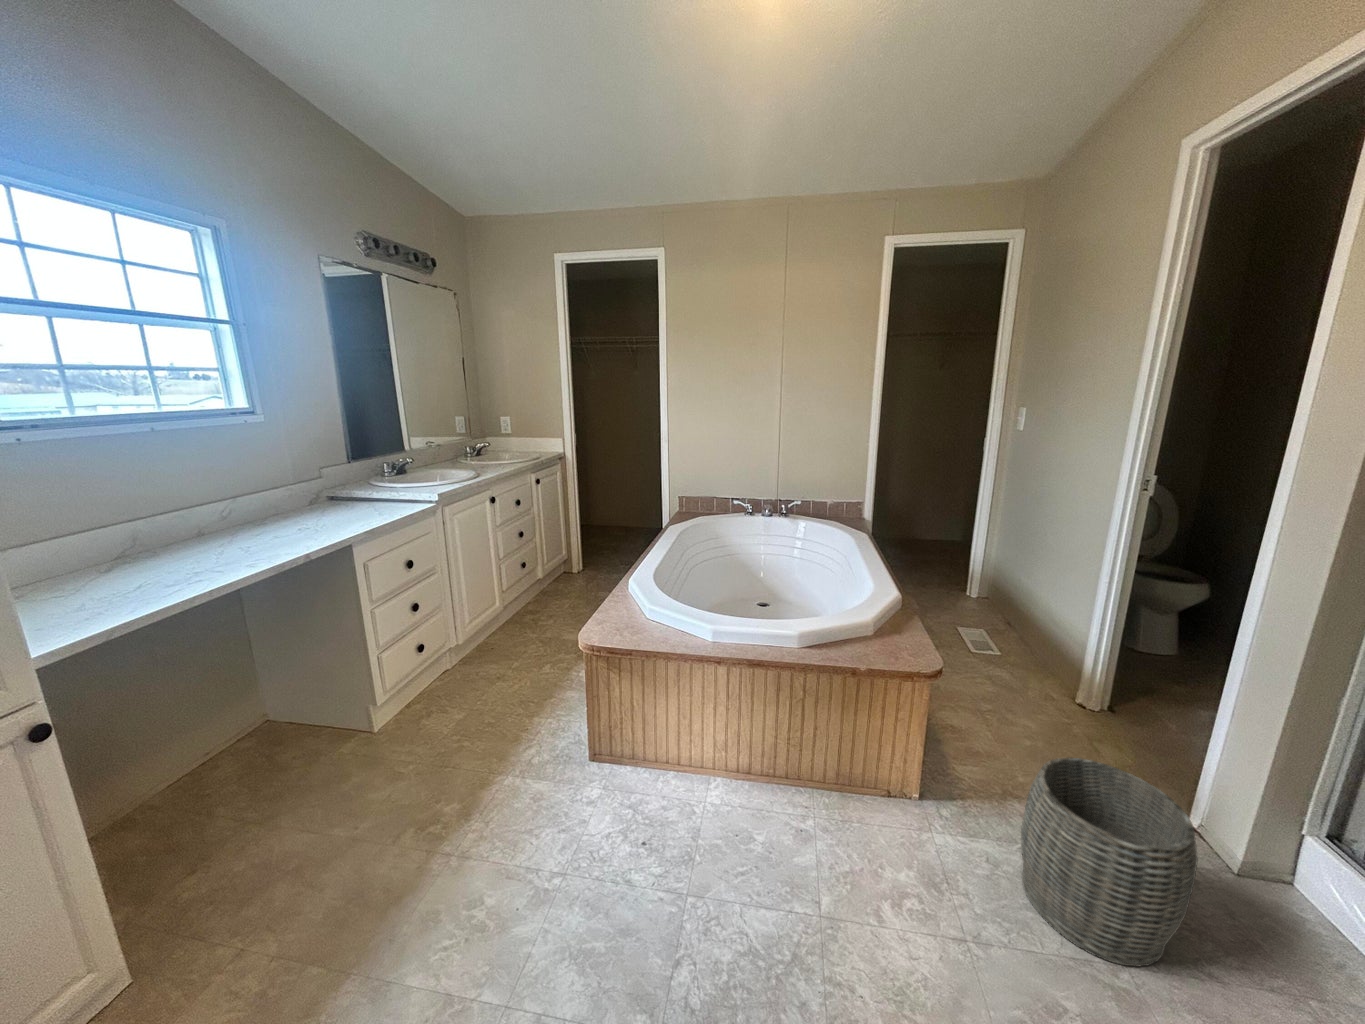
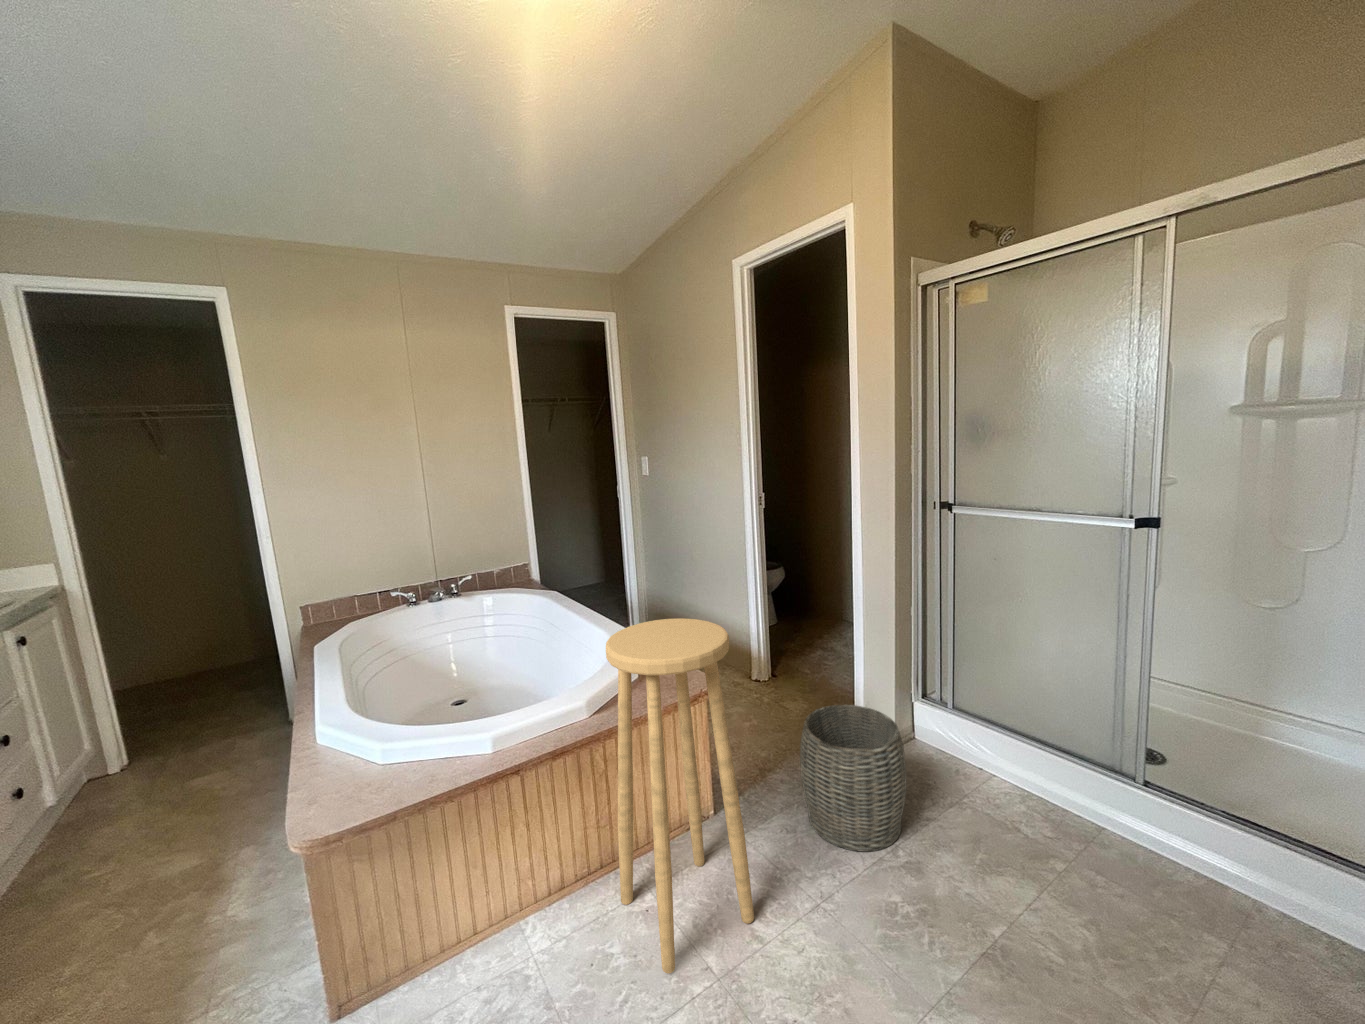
stool: none [782,582,920,904] -> present [606,618,754,973]

